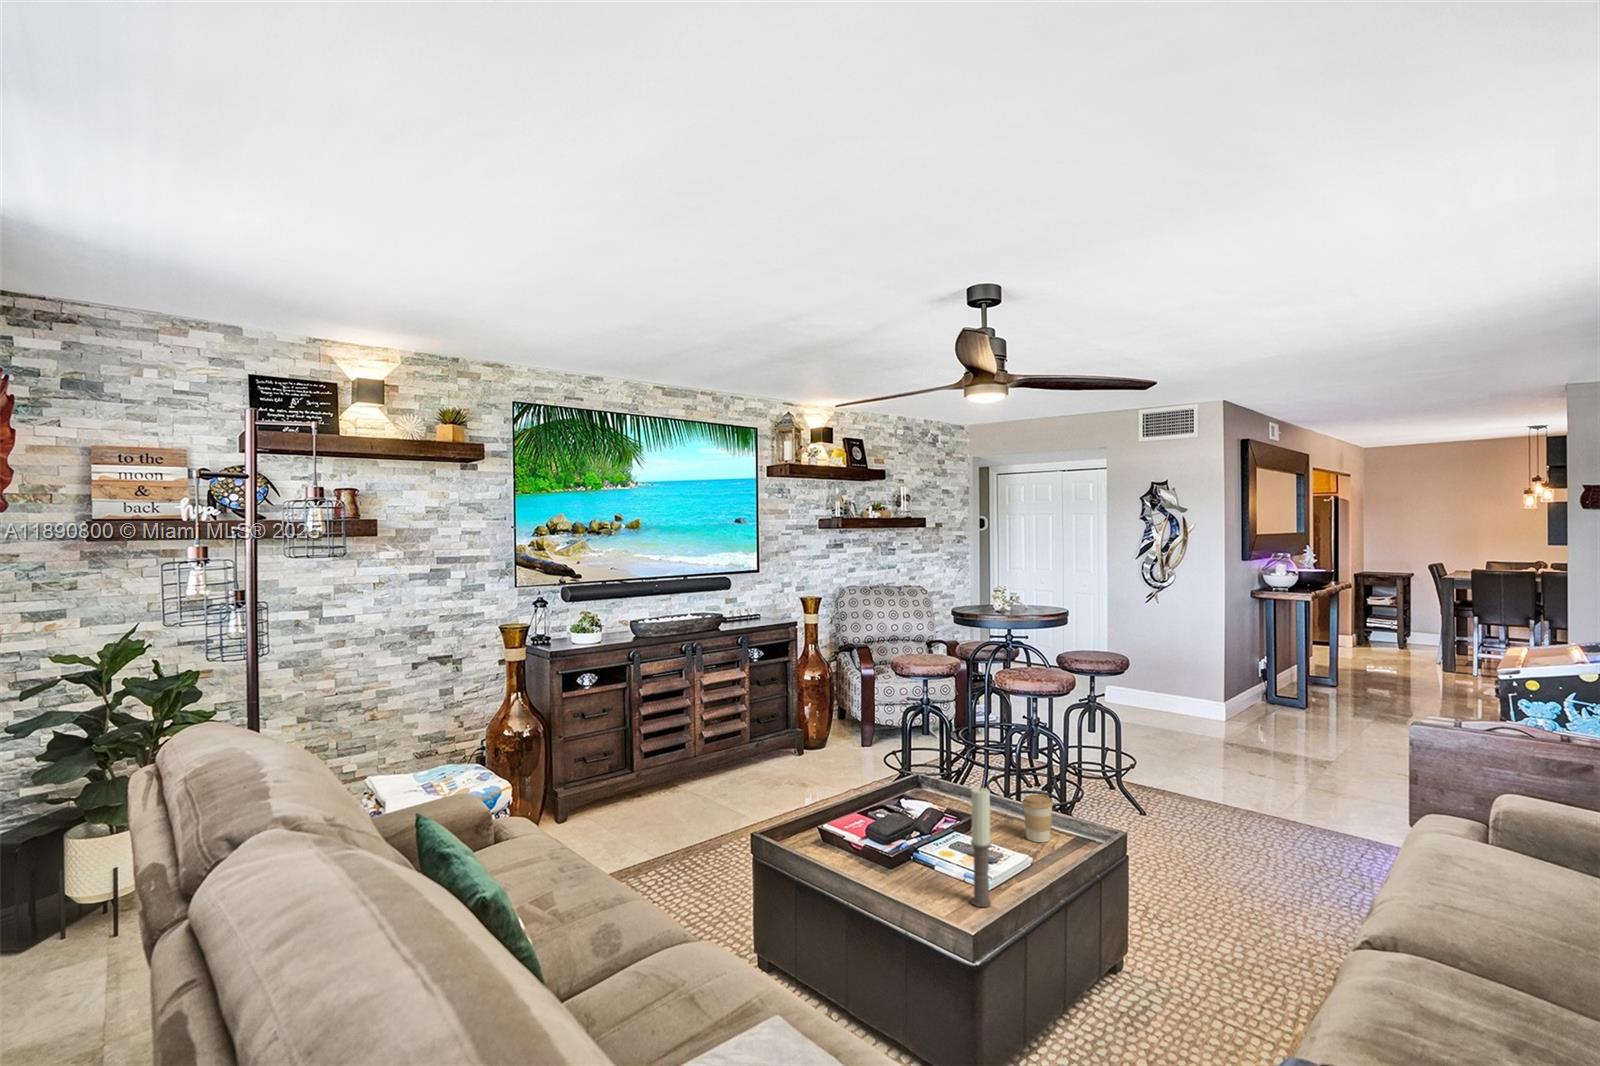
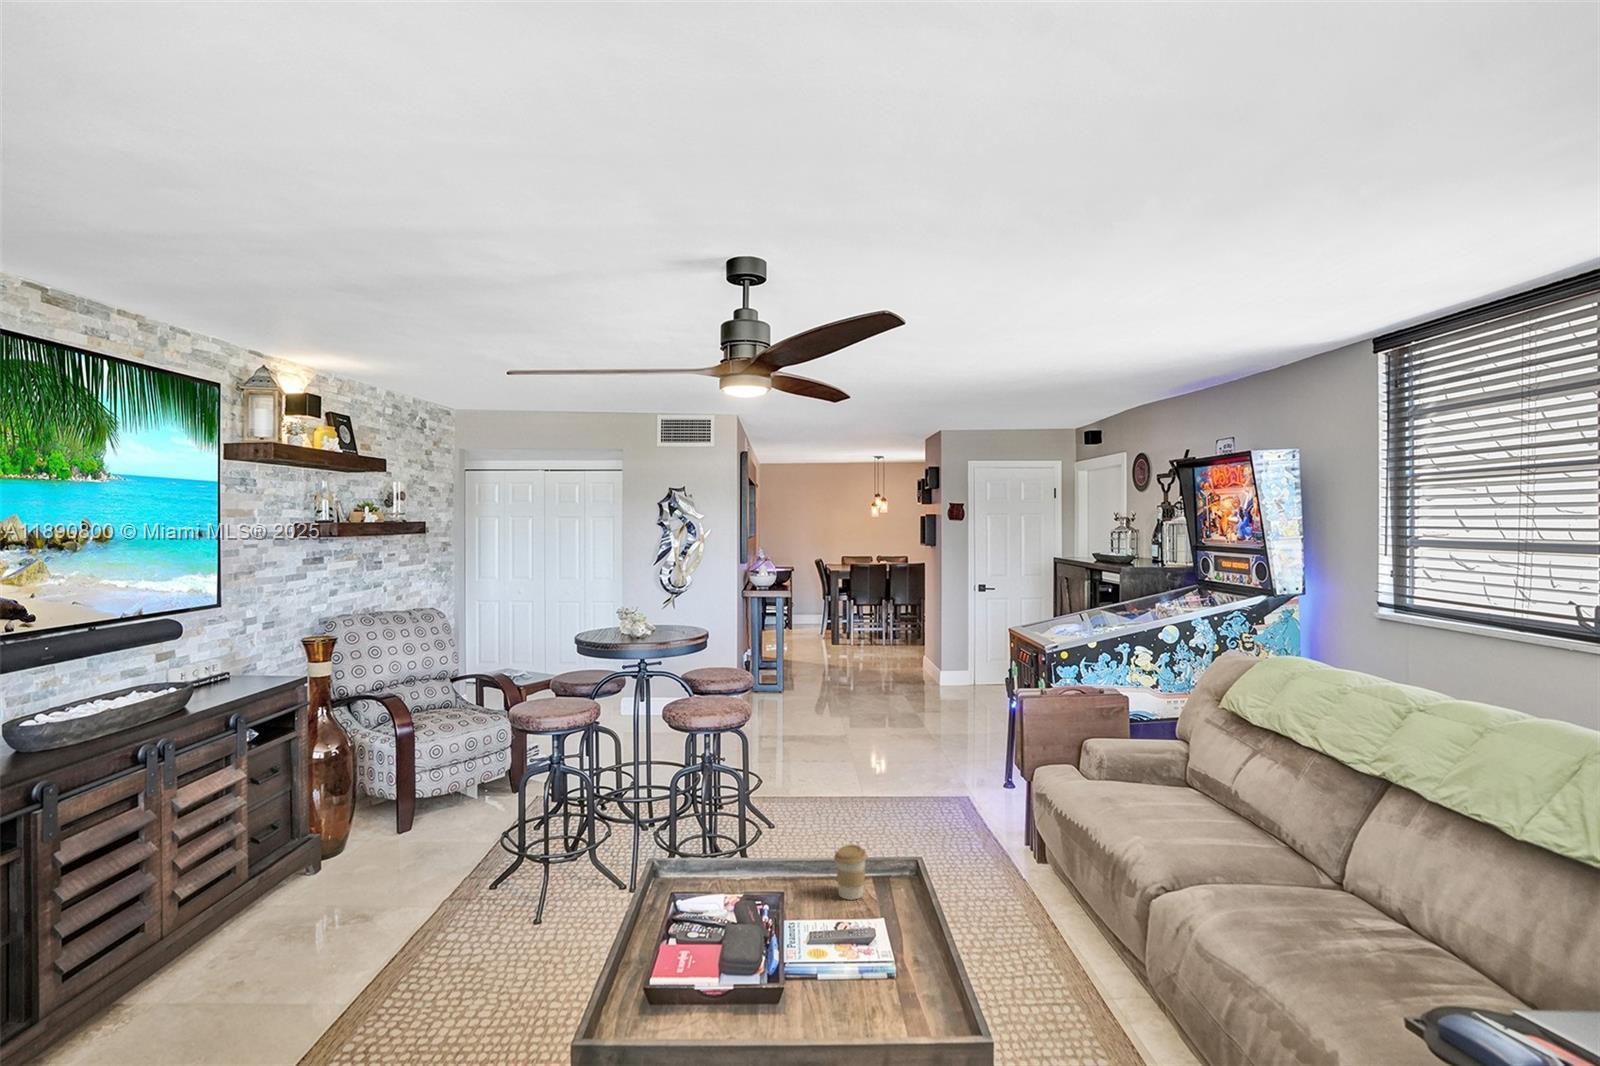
candle: present [971,787,991,907] -> none [903,865,926,1005]

